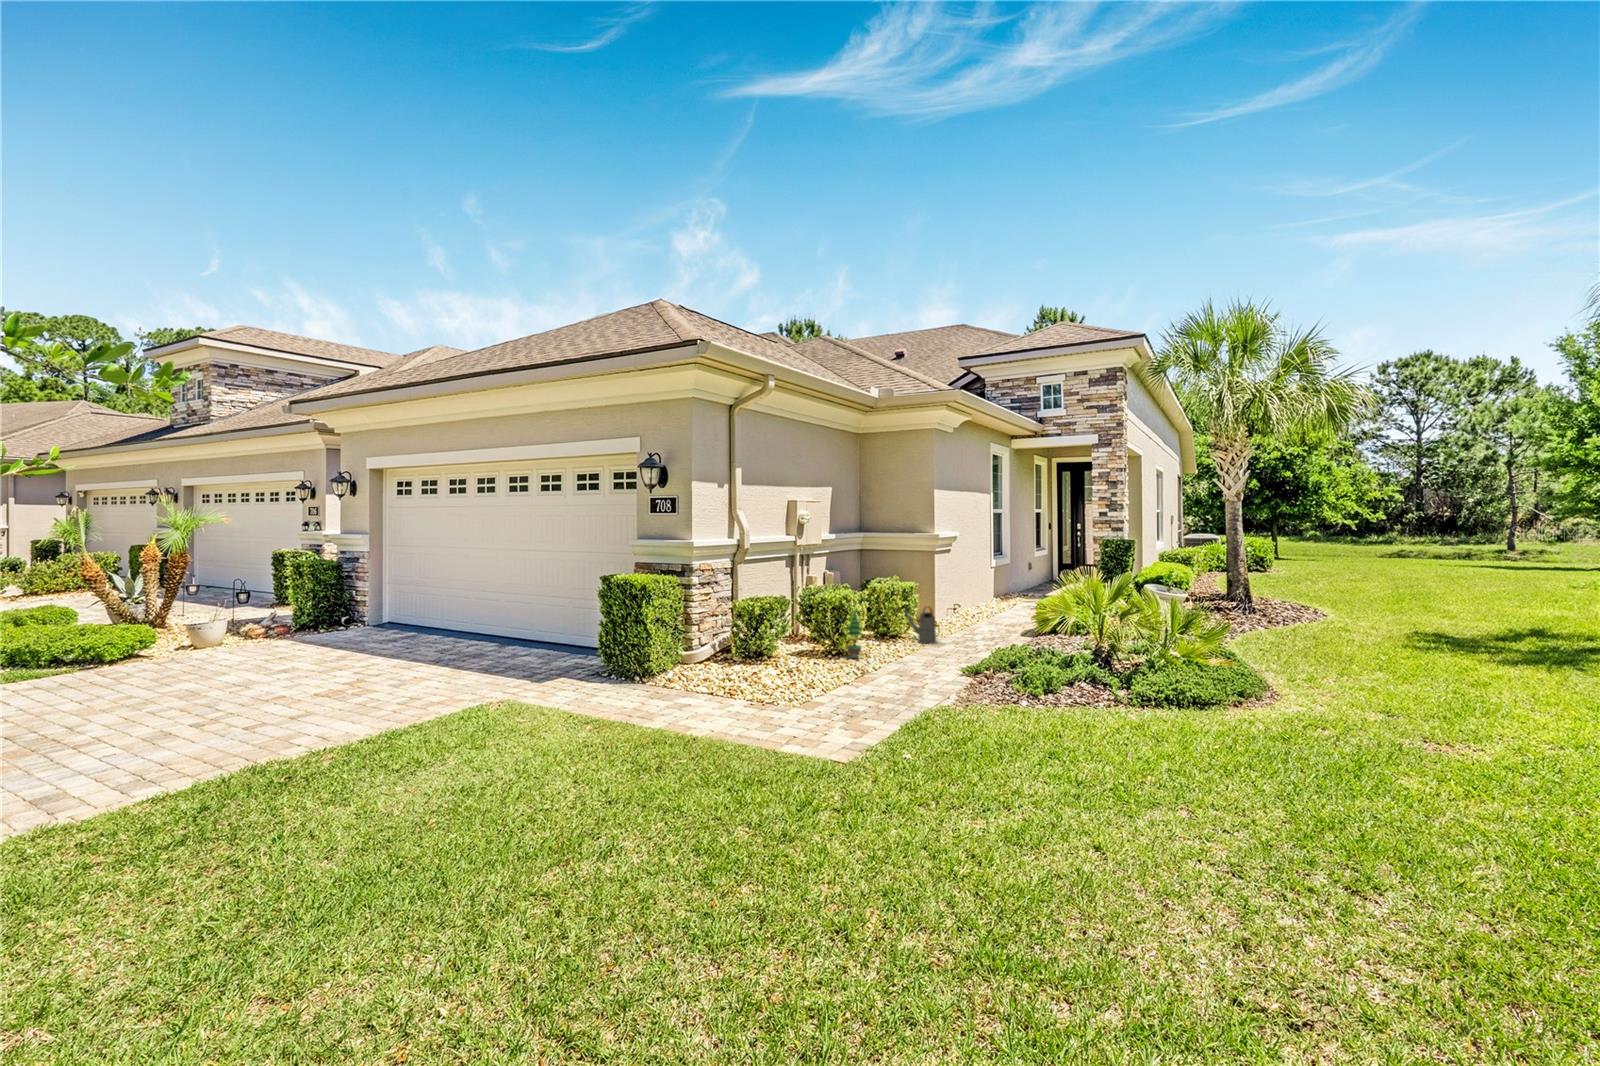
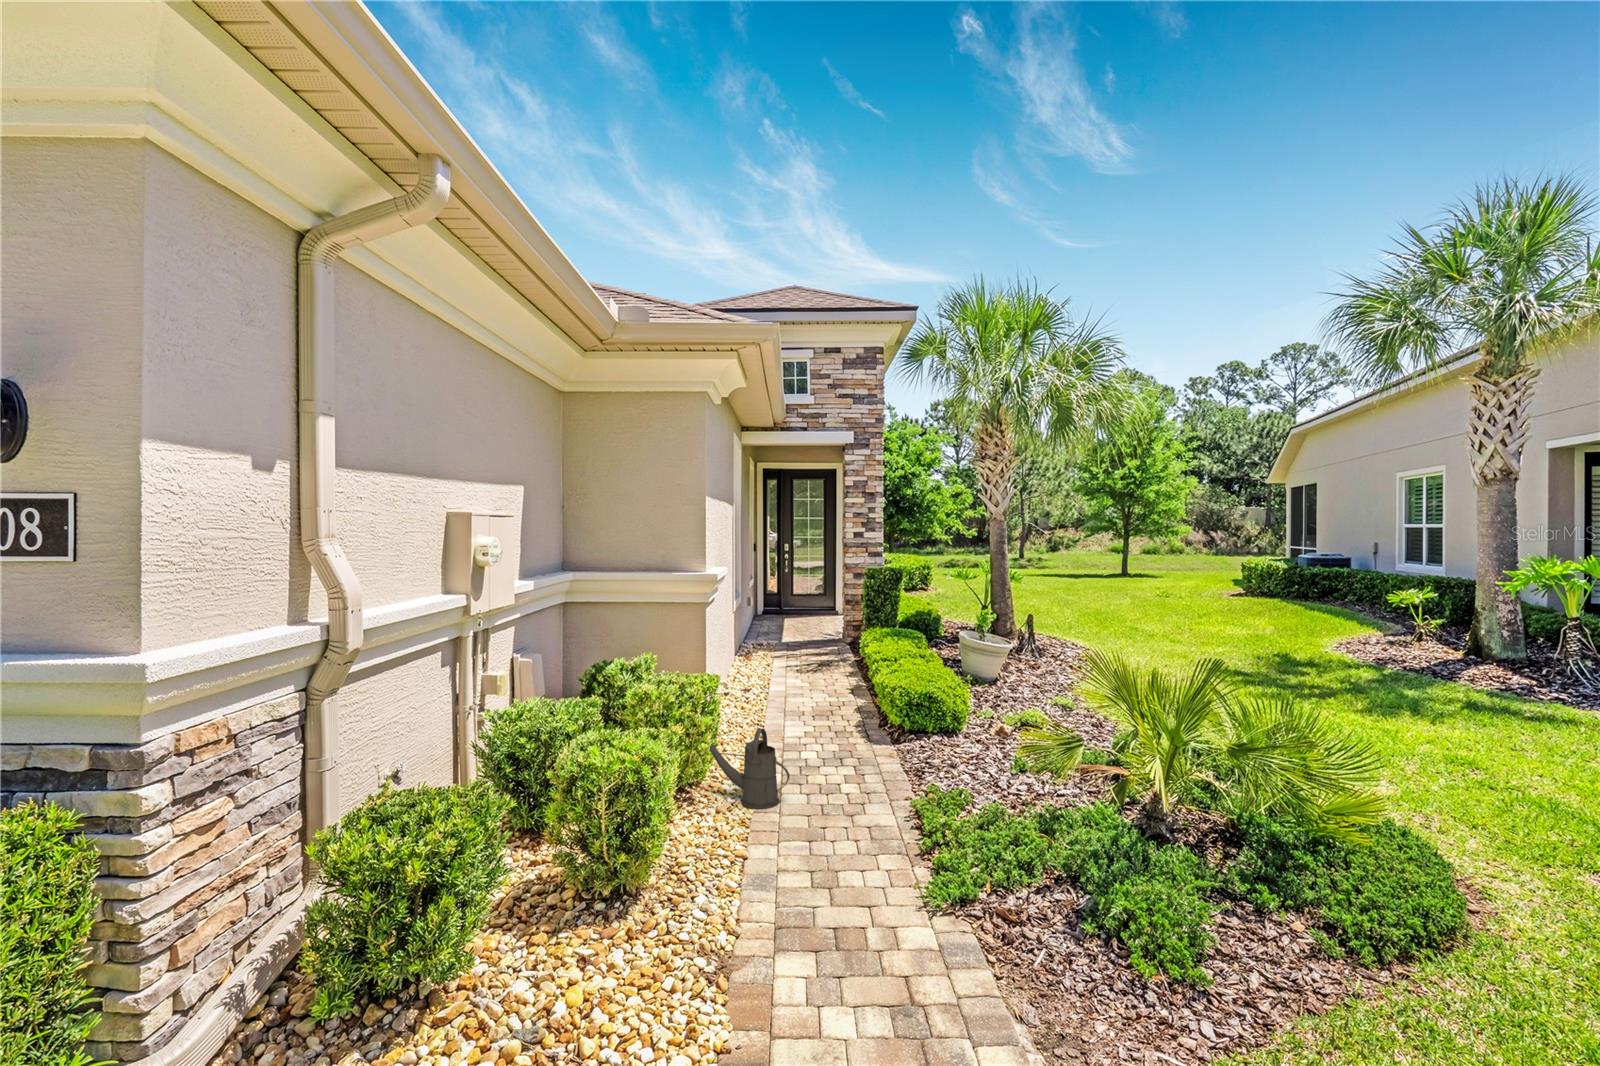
potted tree: present [847,611,862,658] -> none [636,780,680,902]

